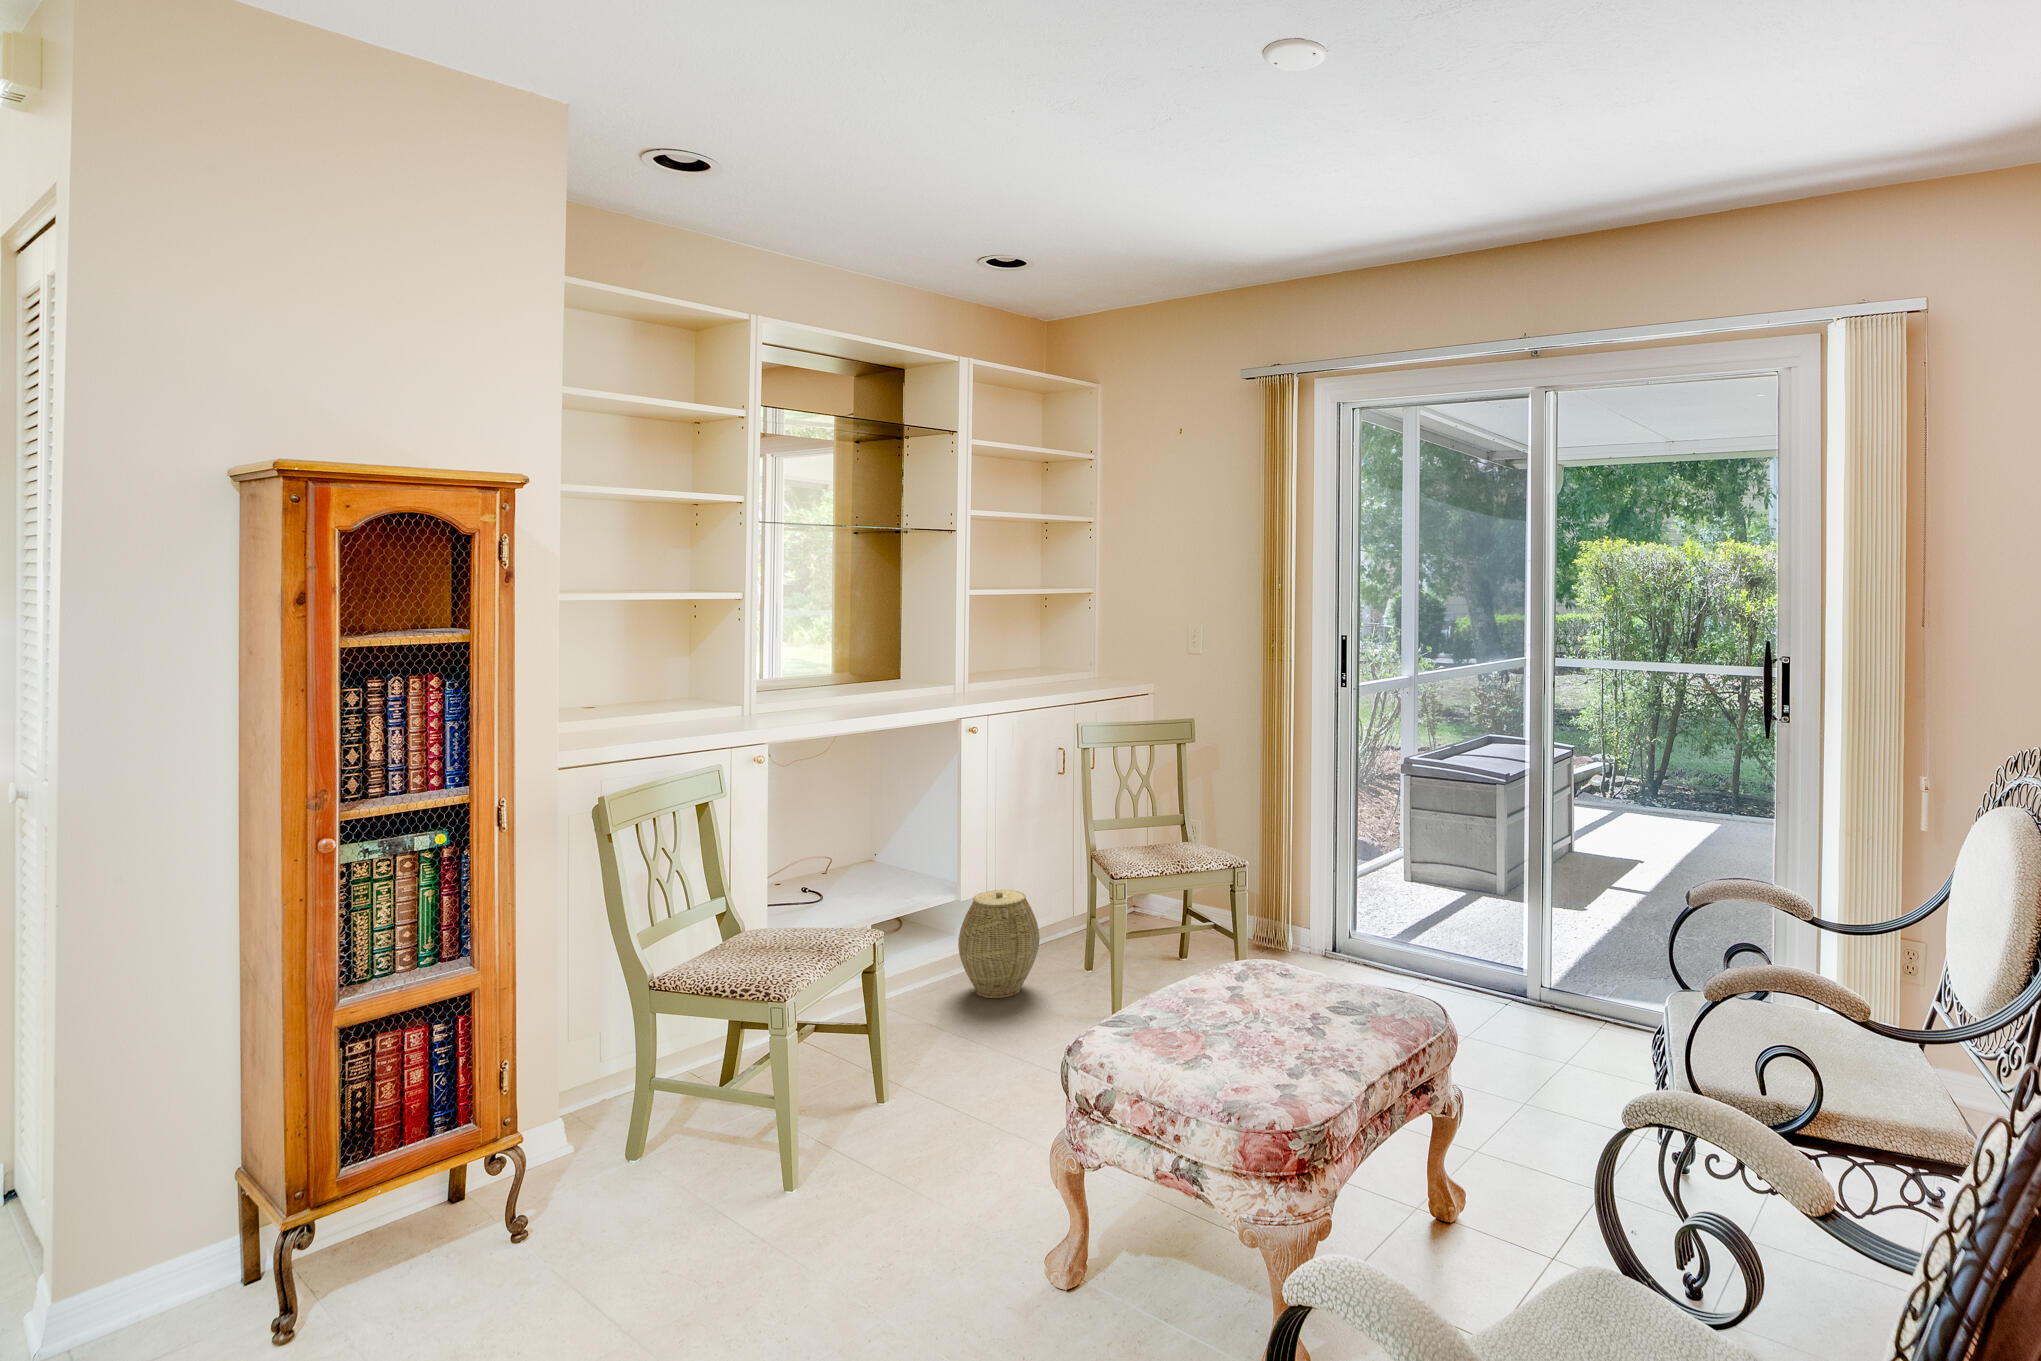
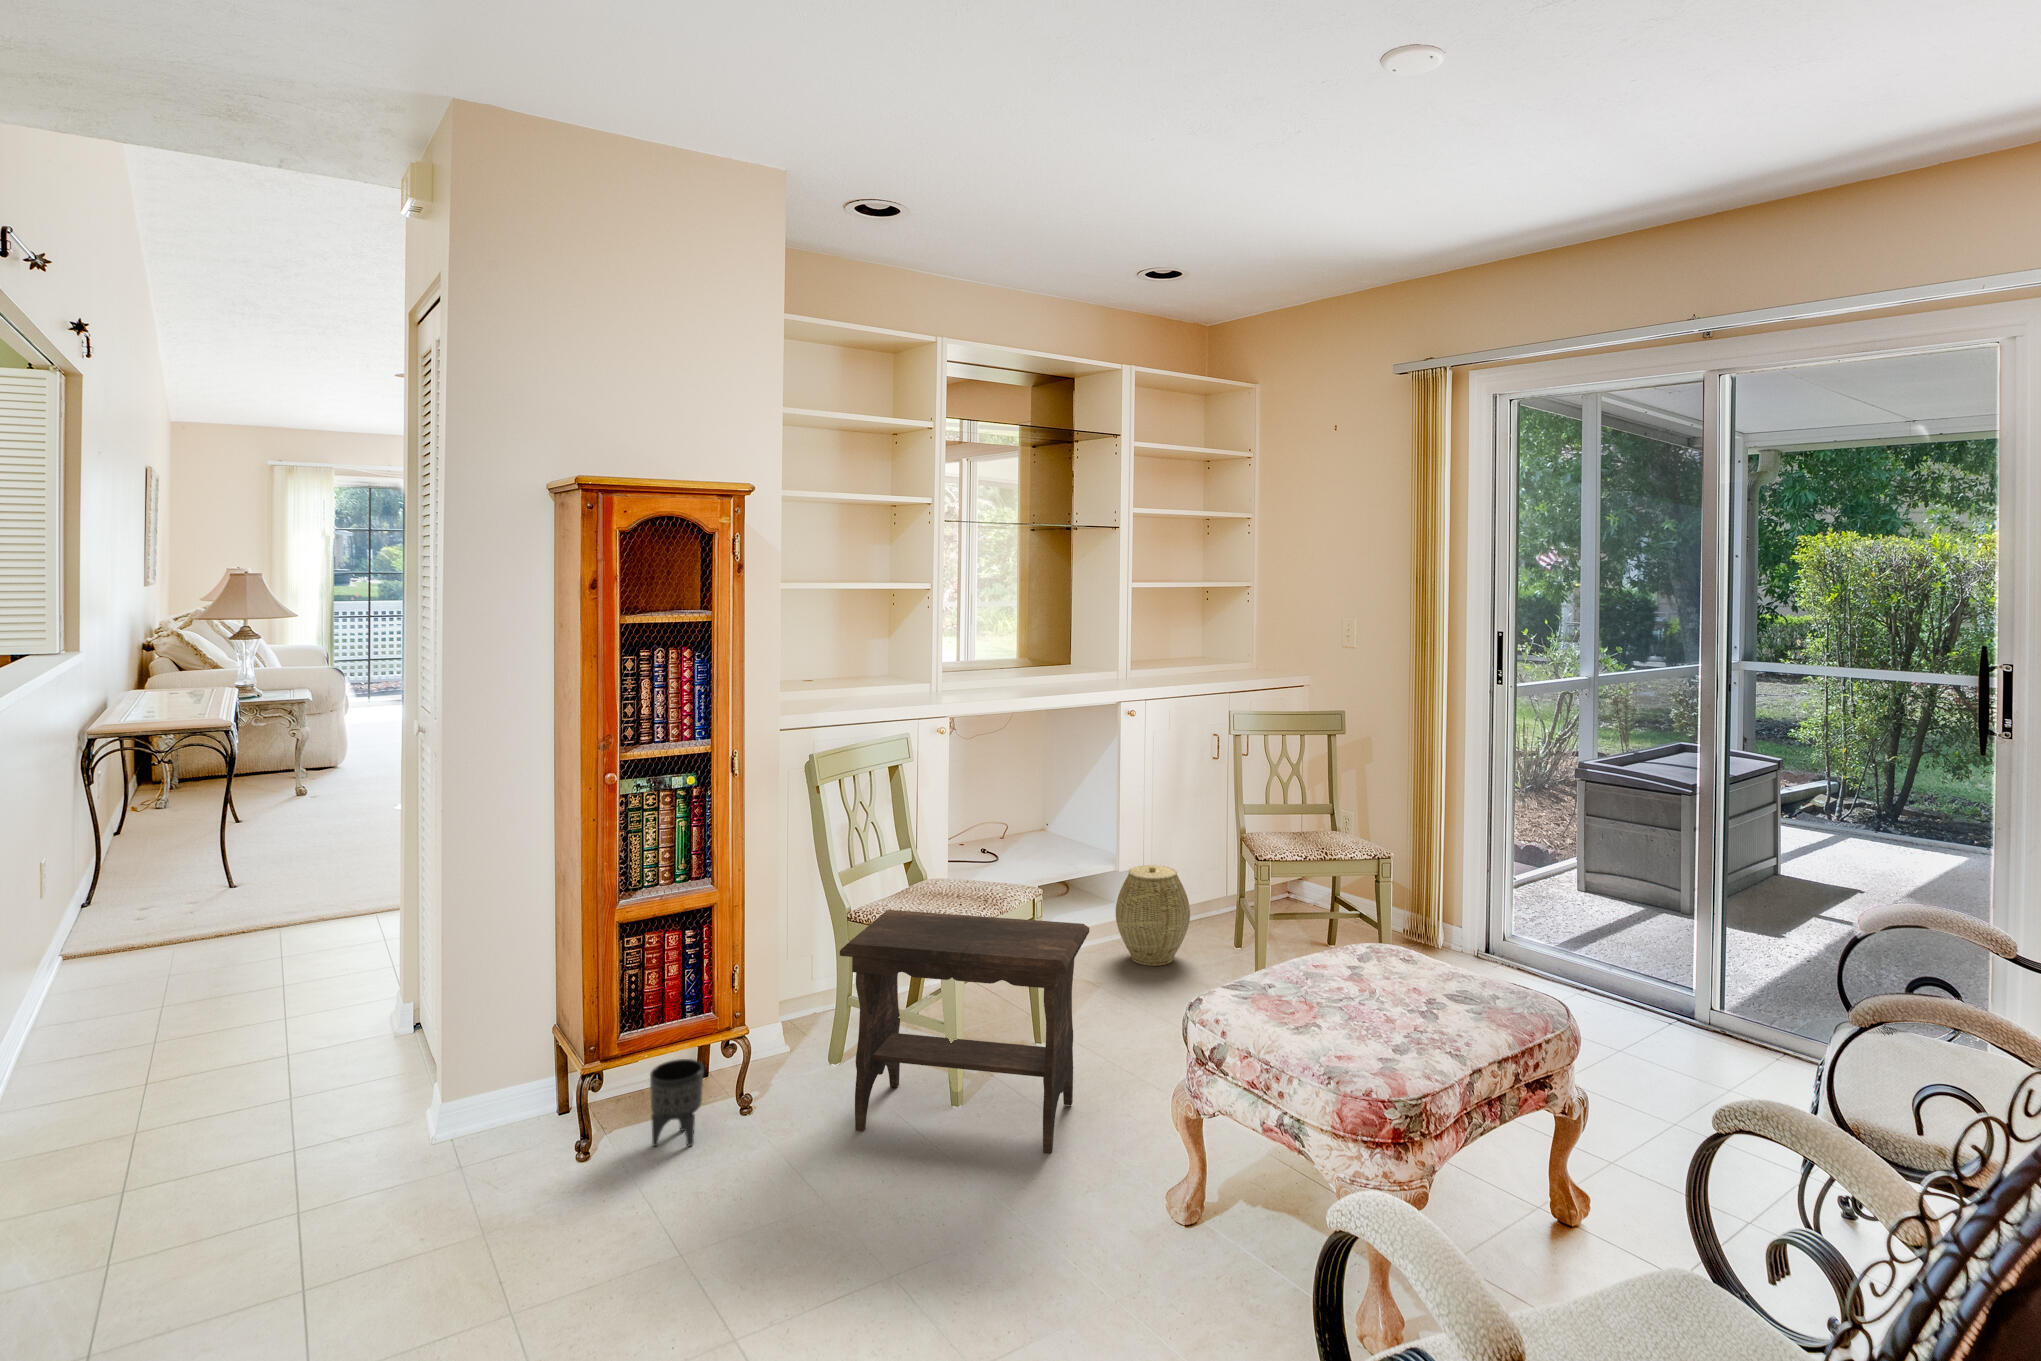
footstool: none [647,968,948,1243] -> present [840,910,1089,1153]
planter: none [381,1190,459,1310] -> present [650,1059,704,1146]

